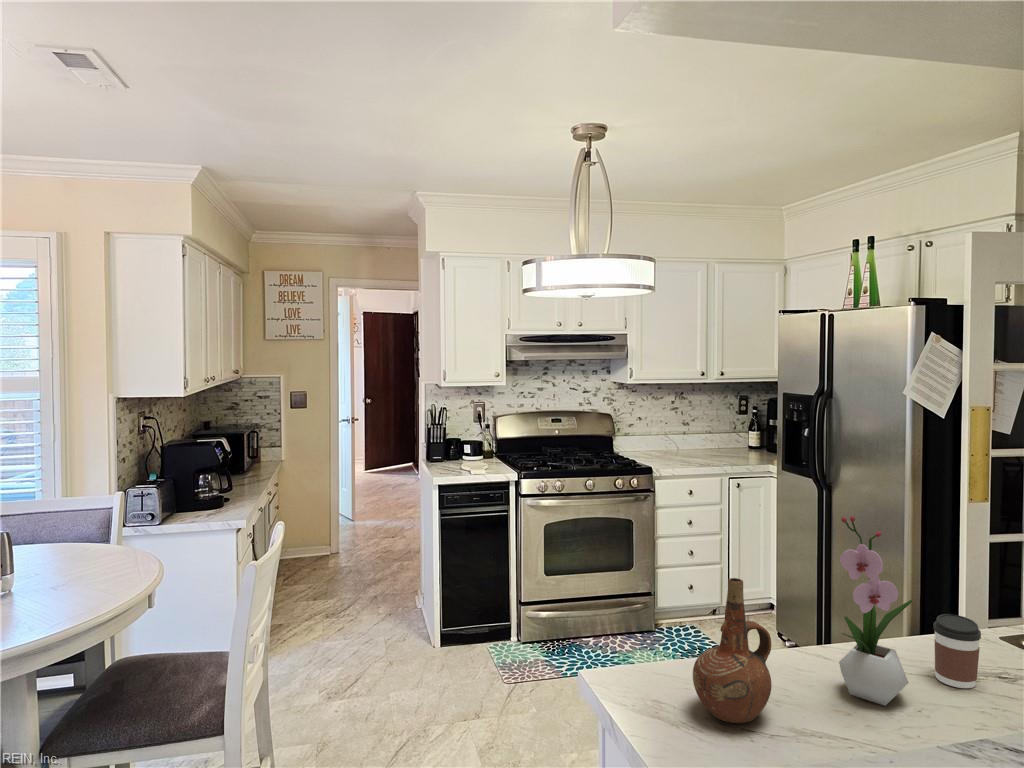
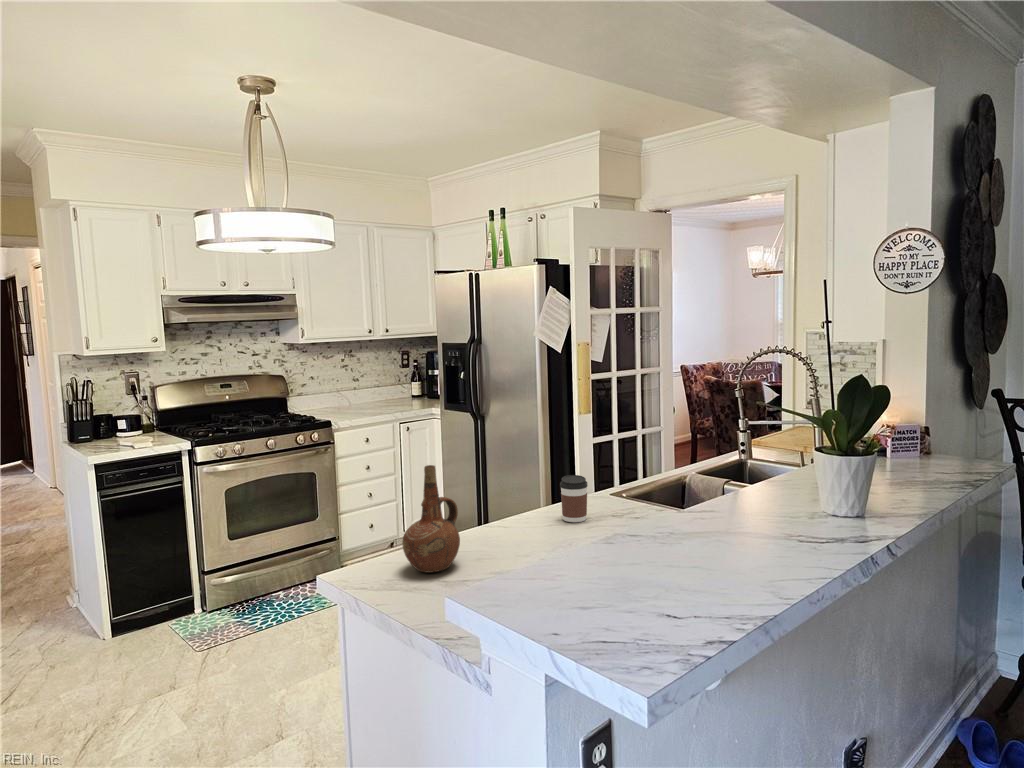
flower arrangement: present [839,516,913,706] -> none [499,410,547,541]

